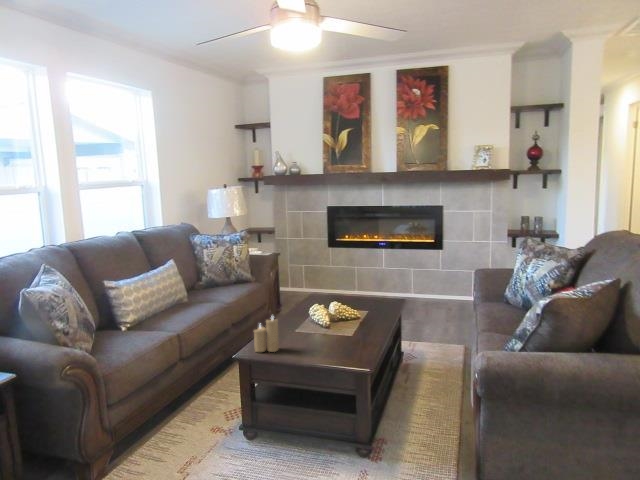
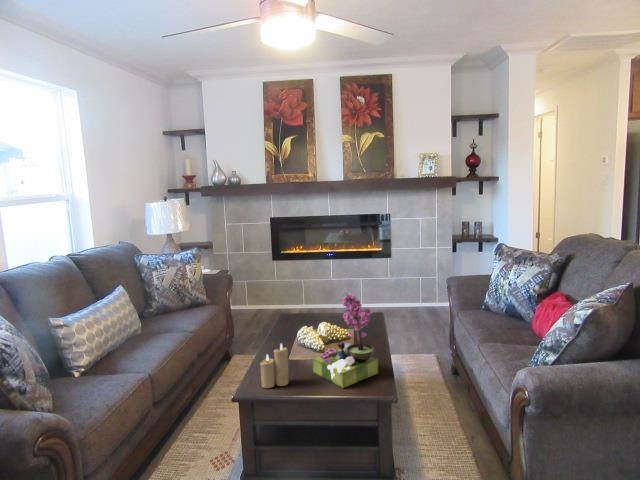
flower arrangement: none [304,273,361,359] -> present [313,293,378,388]

